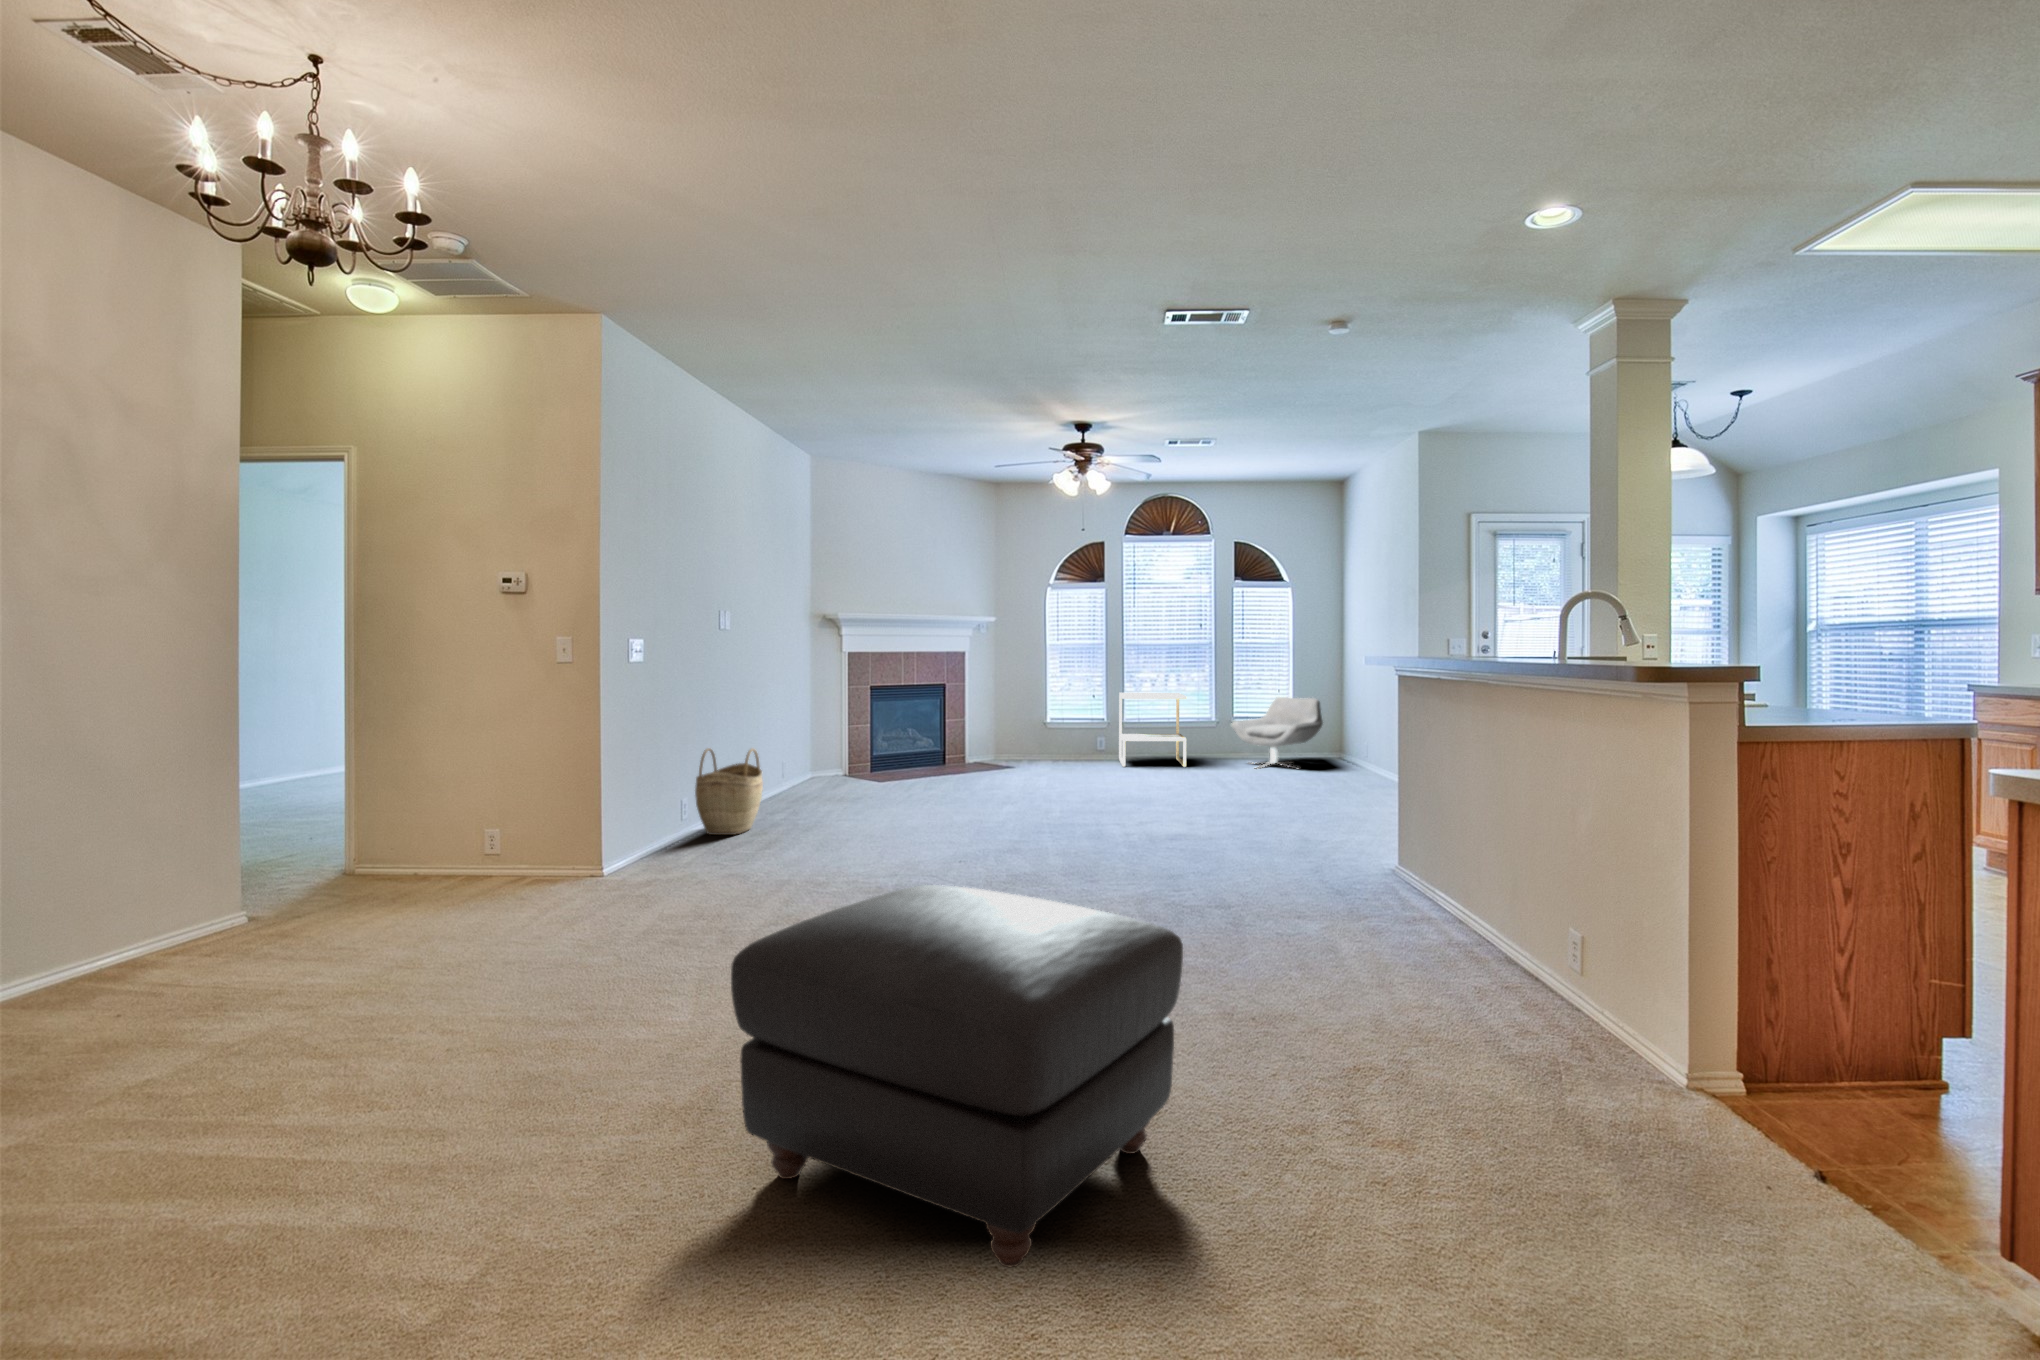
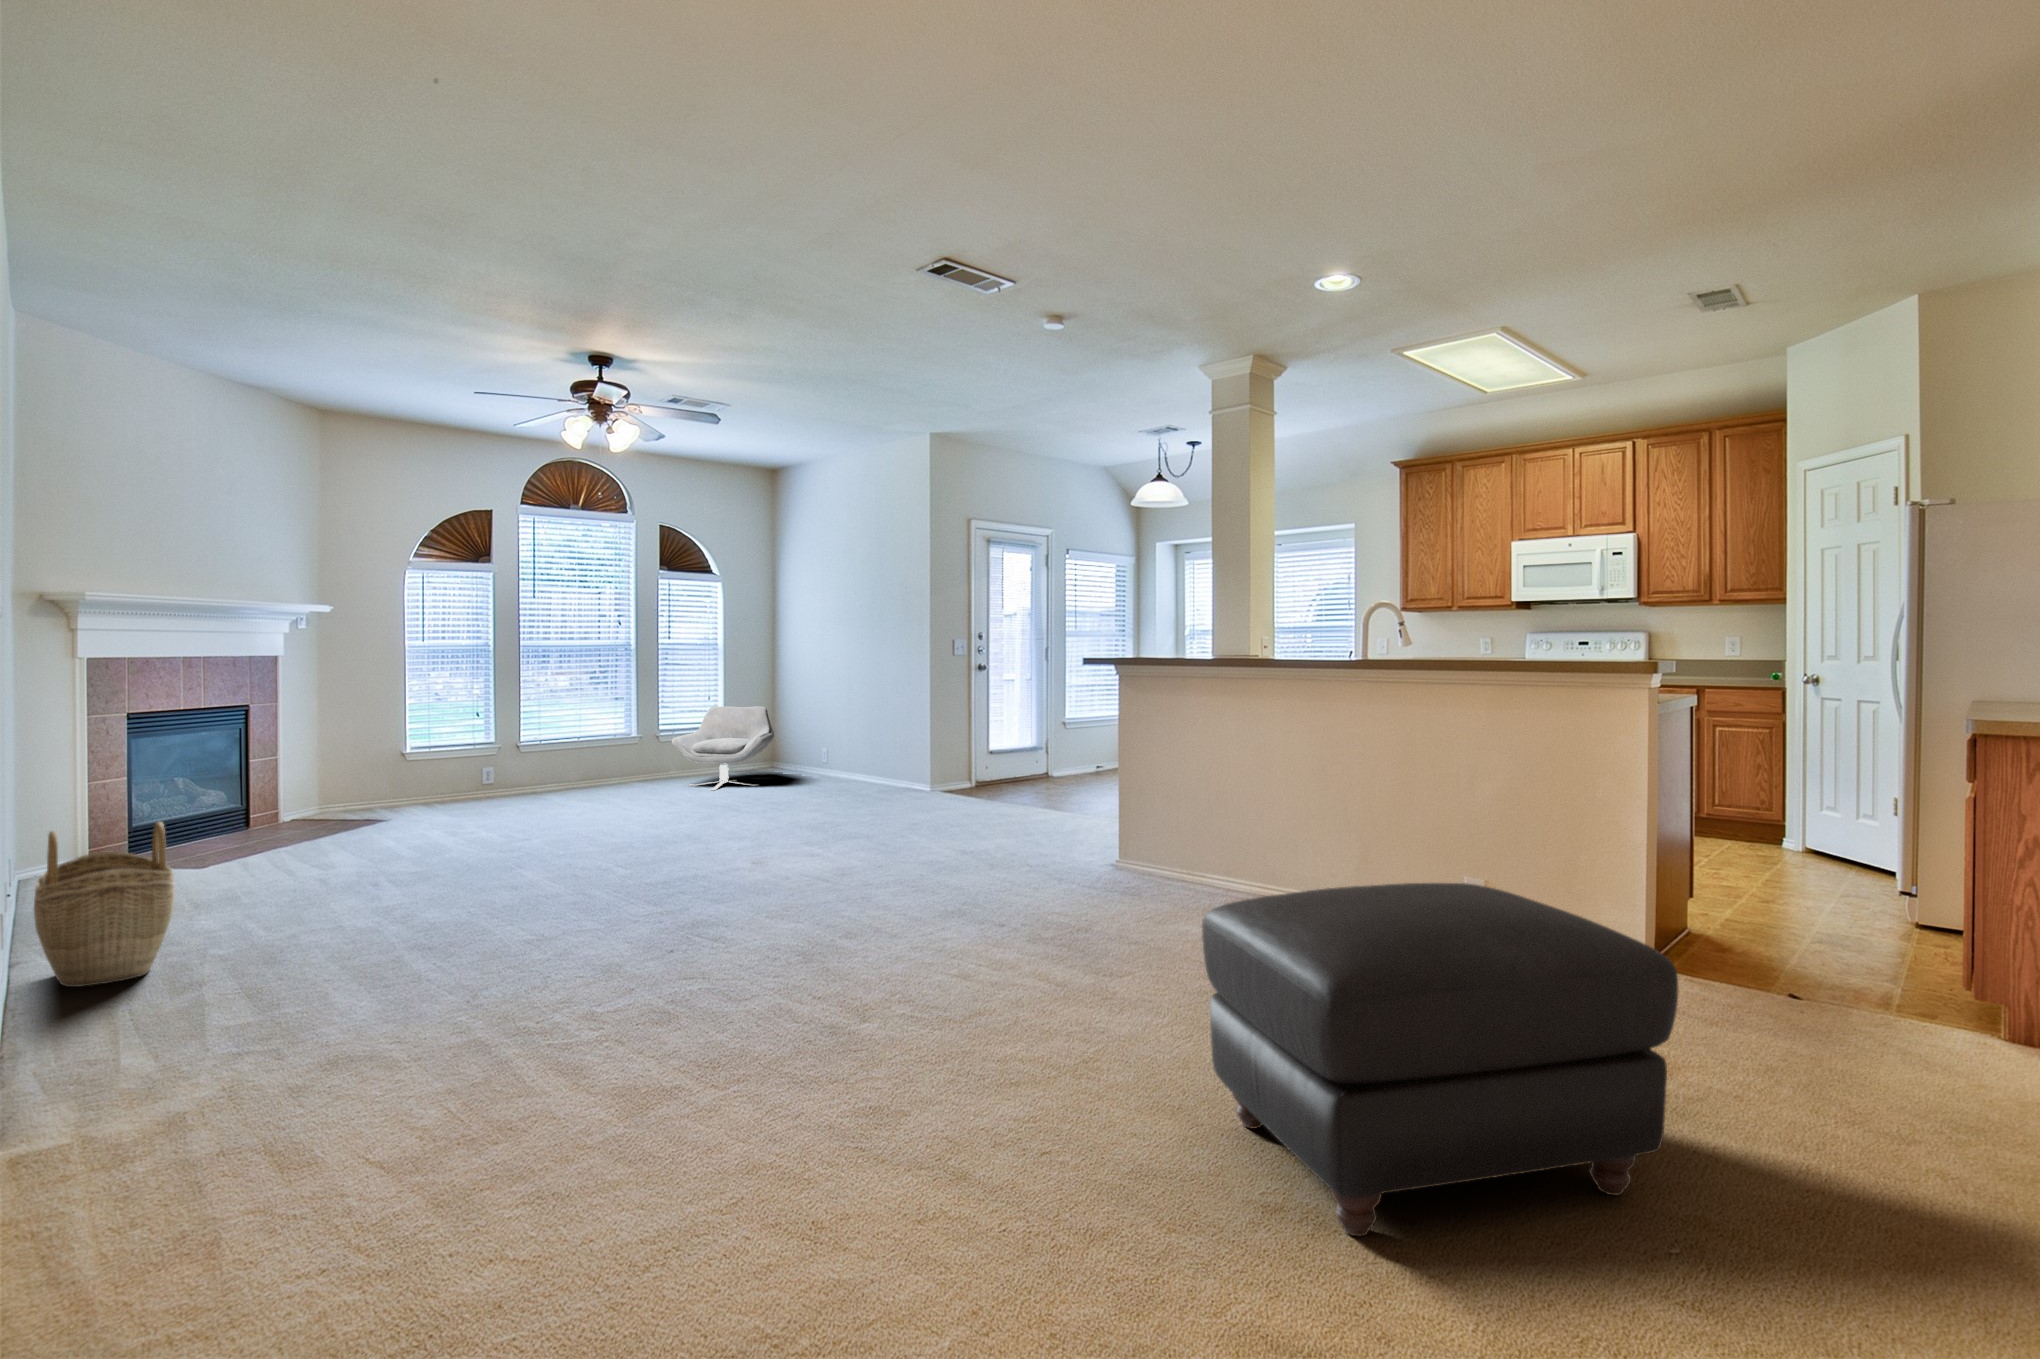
side table: present [1119,693,1186,767] -> none [514,706,628,804]

